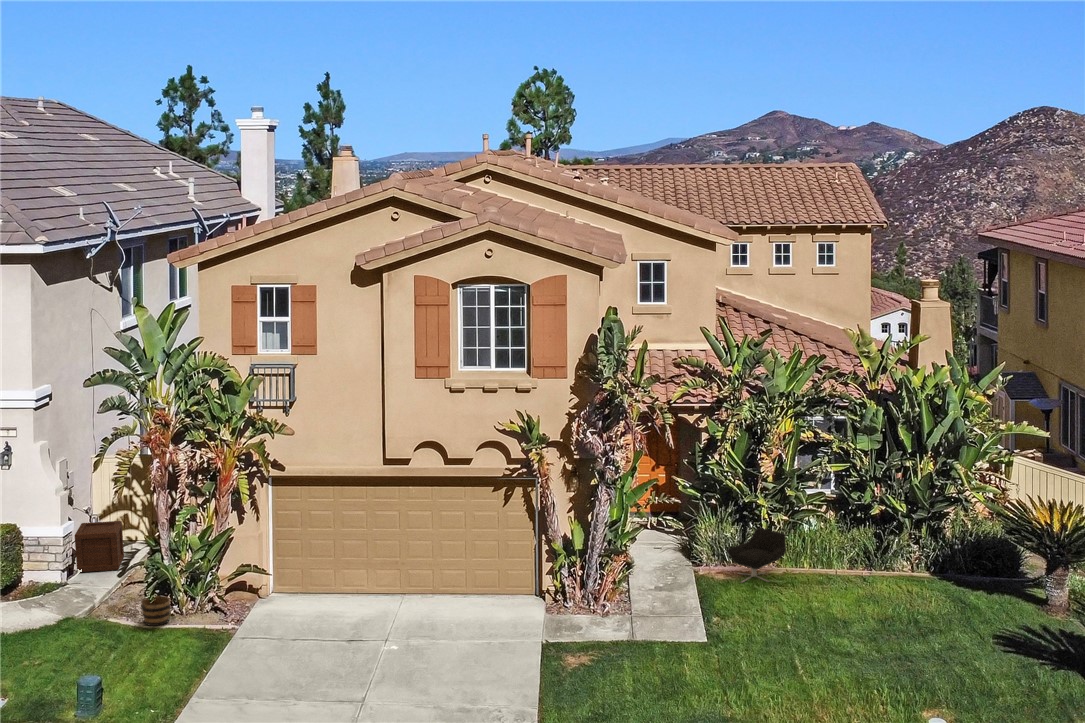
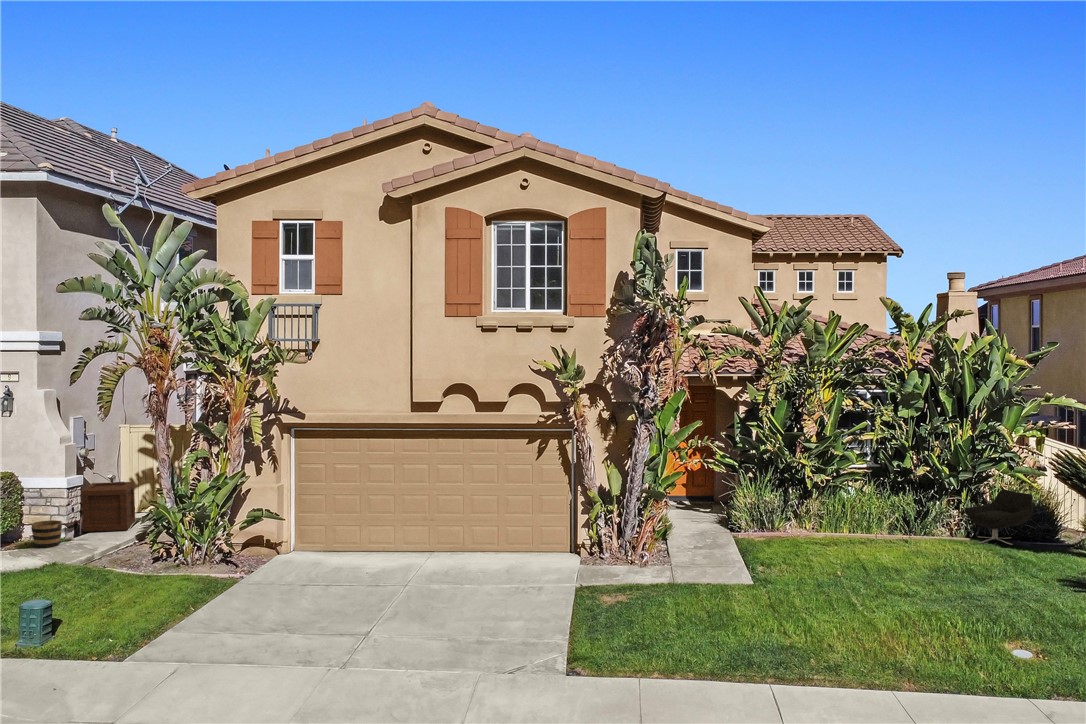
lounge chair: present [727,528,786,583] -> present [964,489,1033,545]
bucket: present [141,596,170,626] -> present [31,520,62,548]

